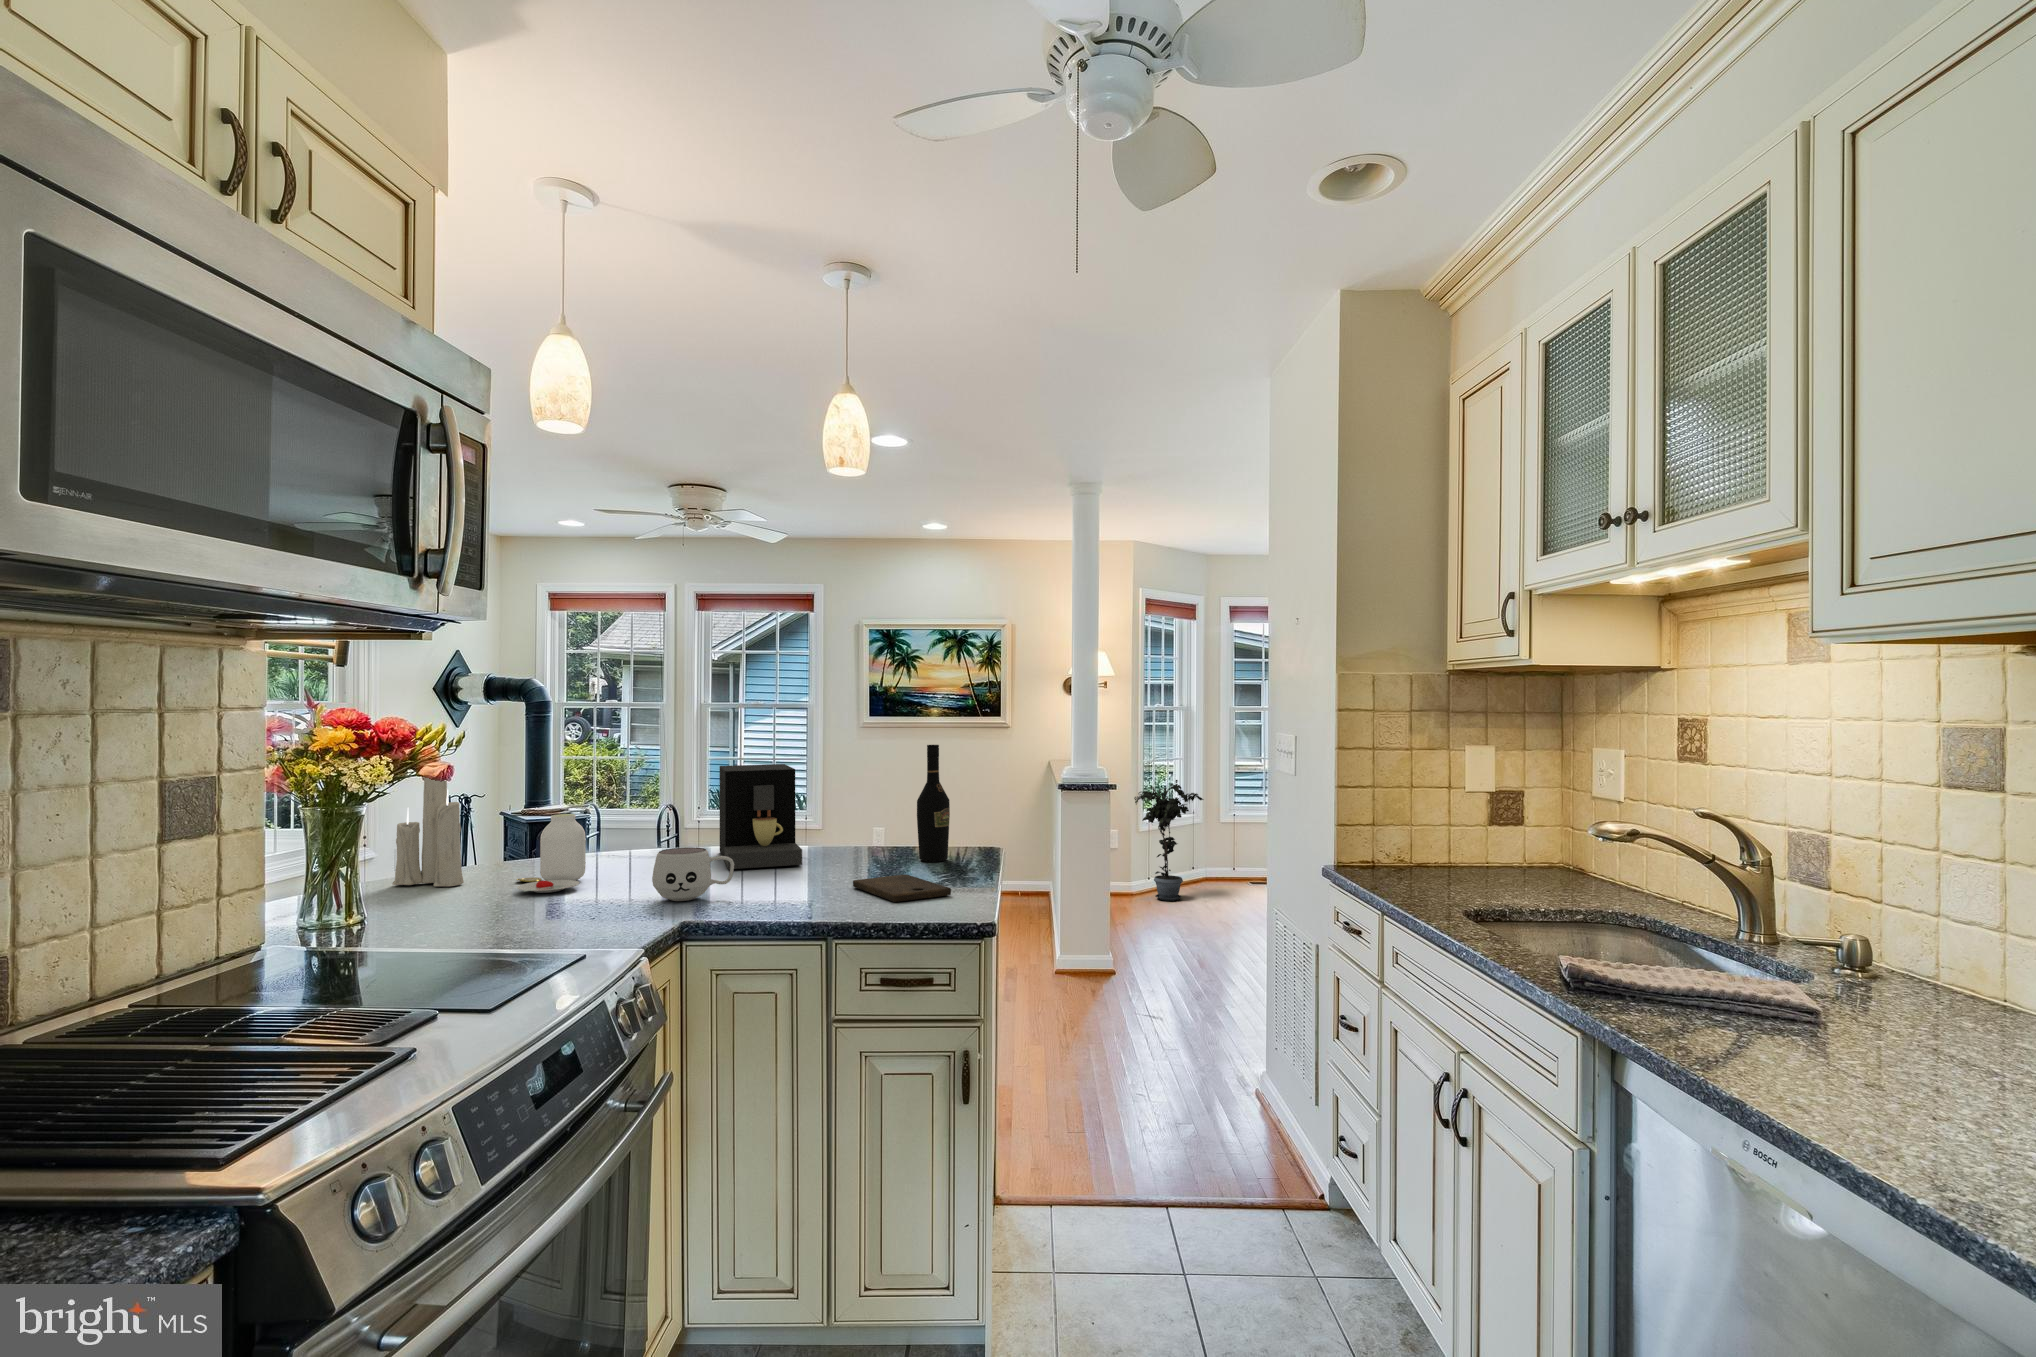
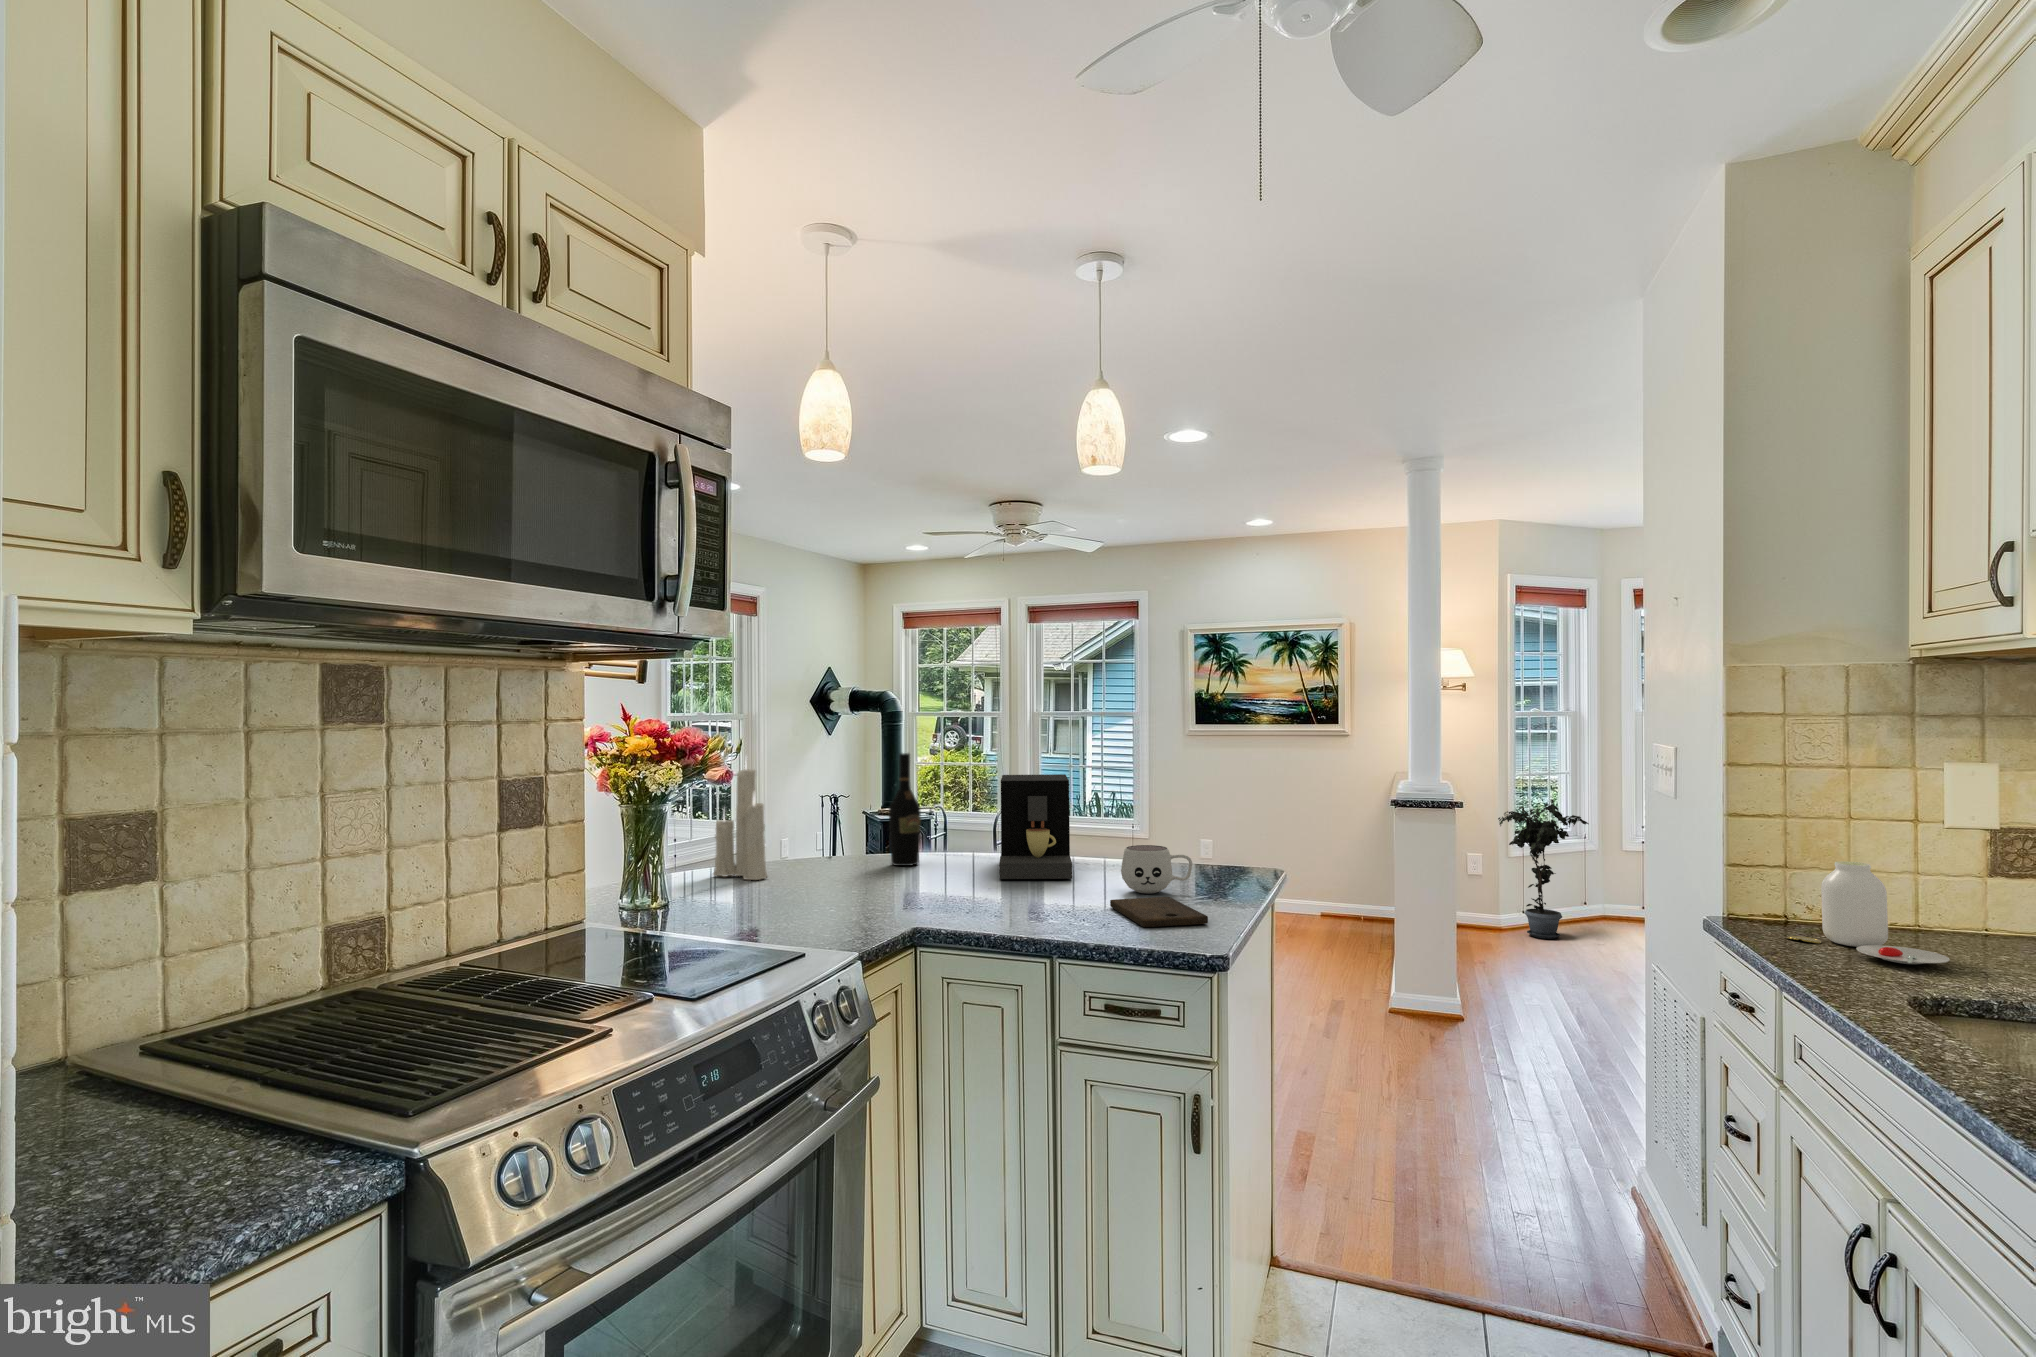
wine bottle: present [917,745,950,862] -> present [889,753,921,866]
jar: present [517,814,586,893] -> present [1786,861,1950,964]
mug: present [652,847,734,901] -> present [1121,845,1192,894]

